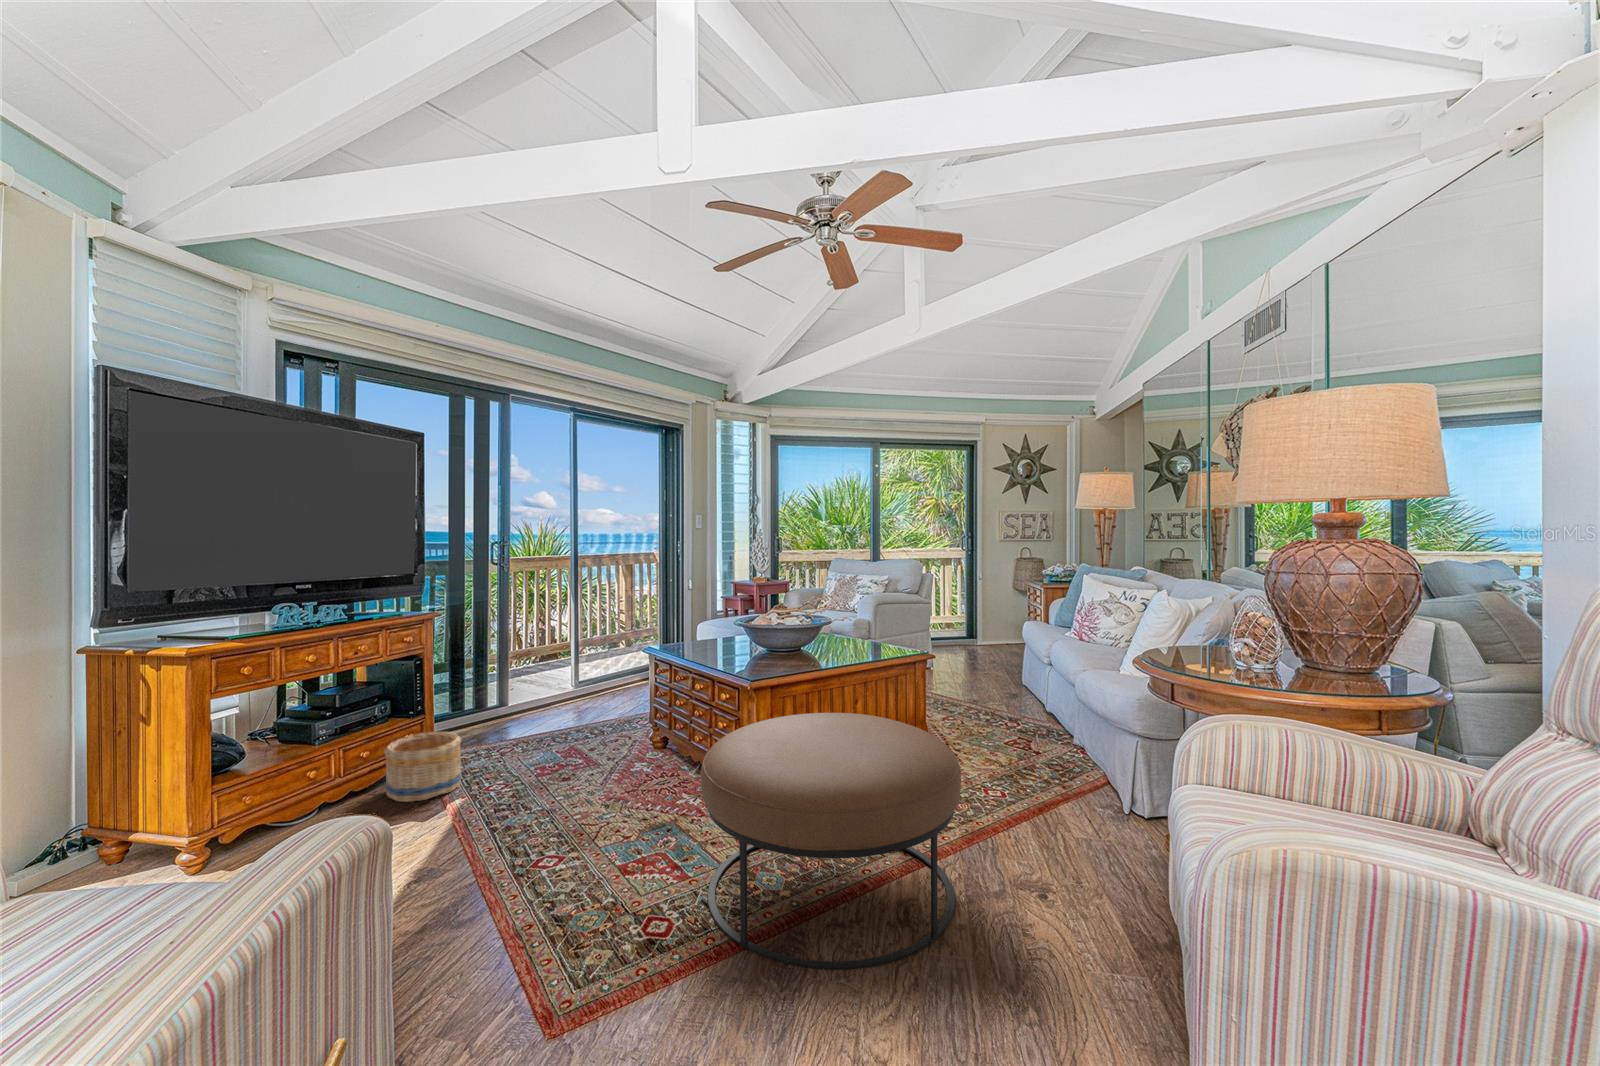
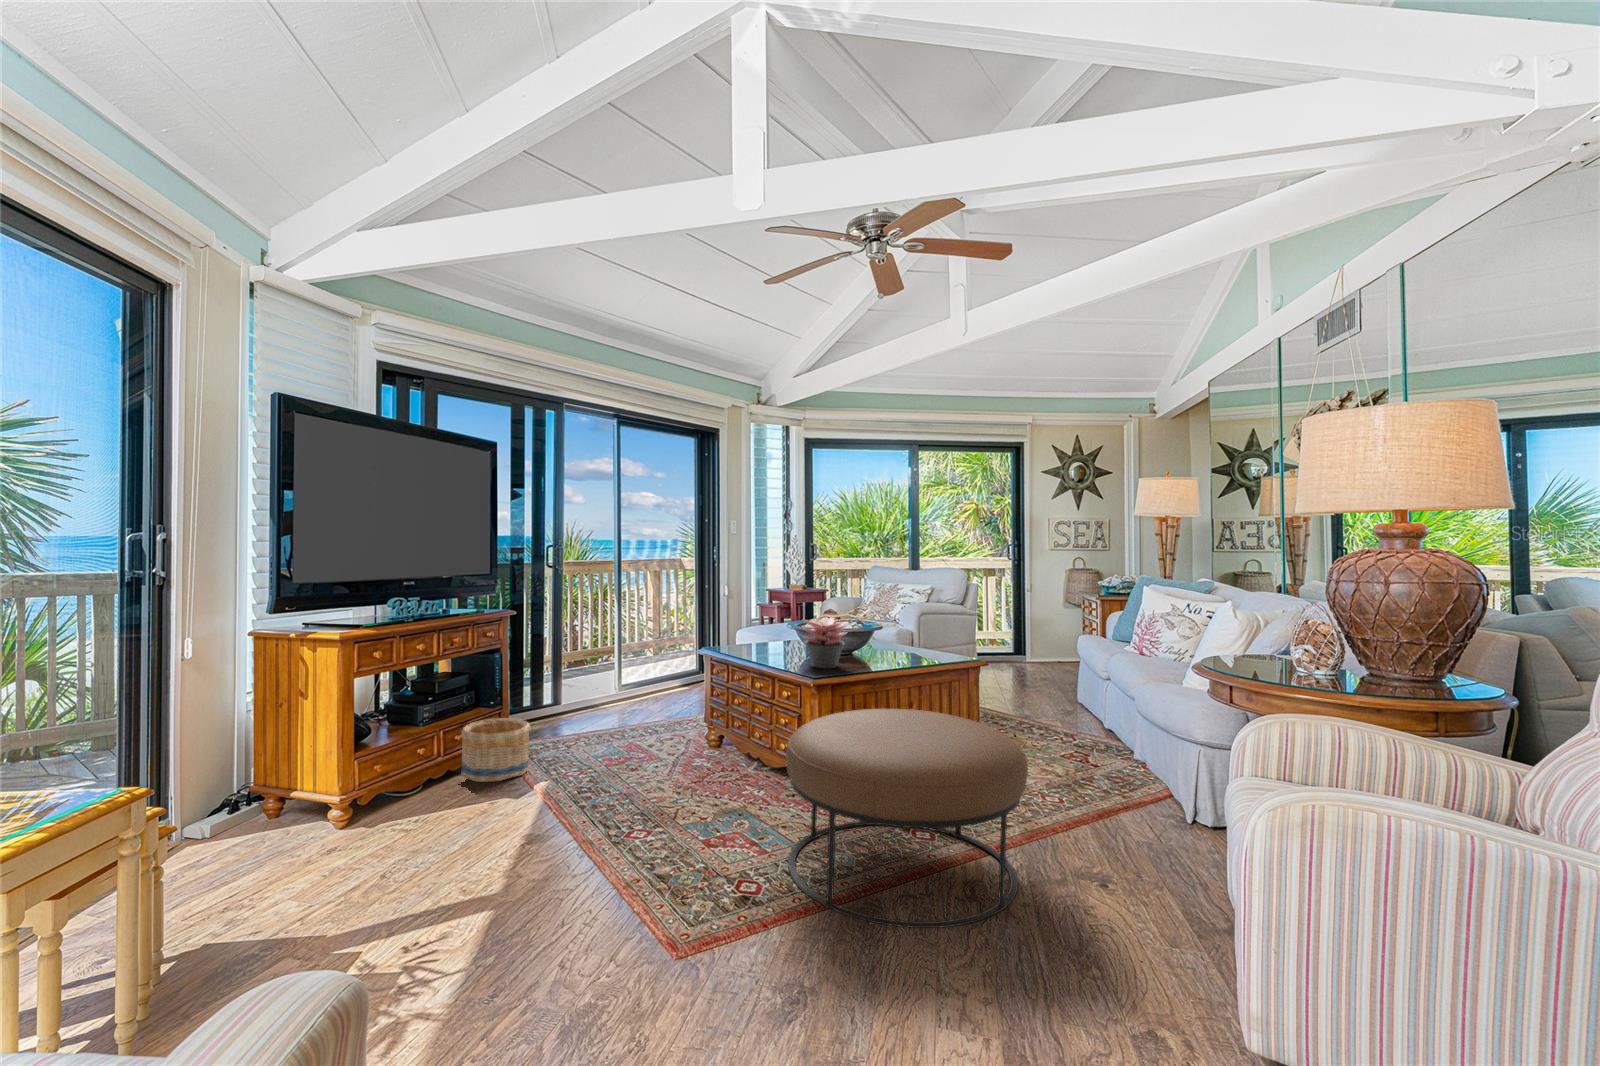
succulent plant: none [736,616,784,669] -> present [803,618,847,668]

